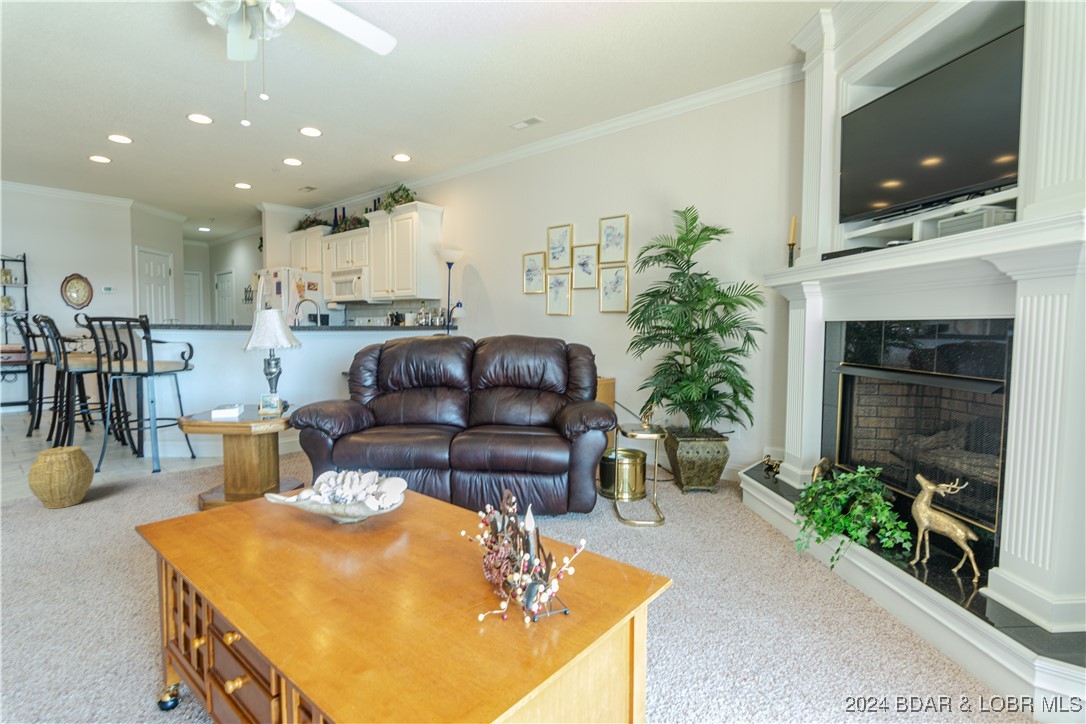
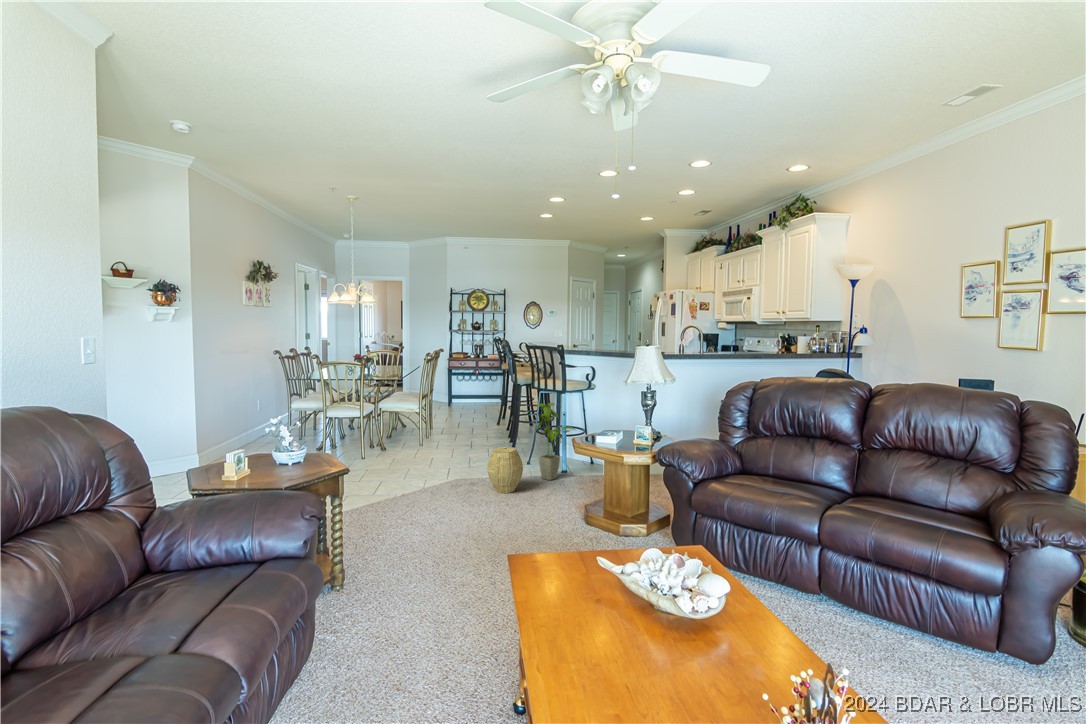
house plant: none [108,385,175,480] -> present [537,403,575,480]

